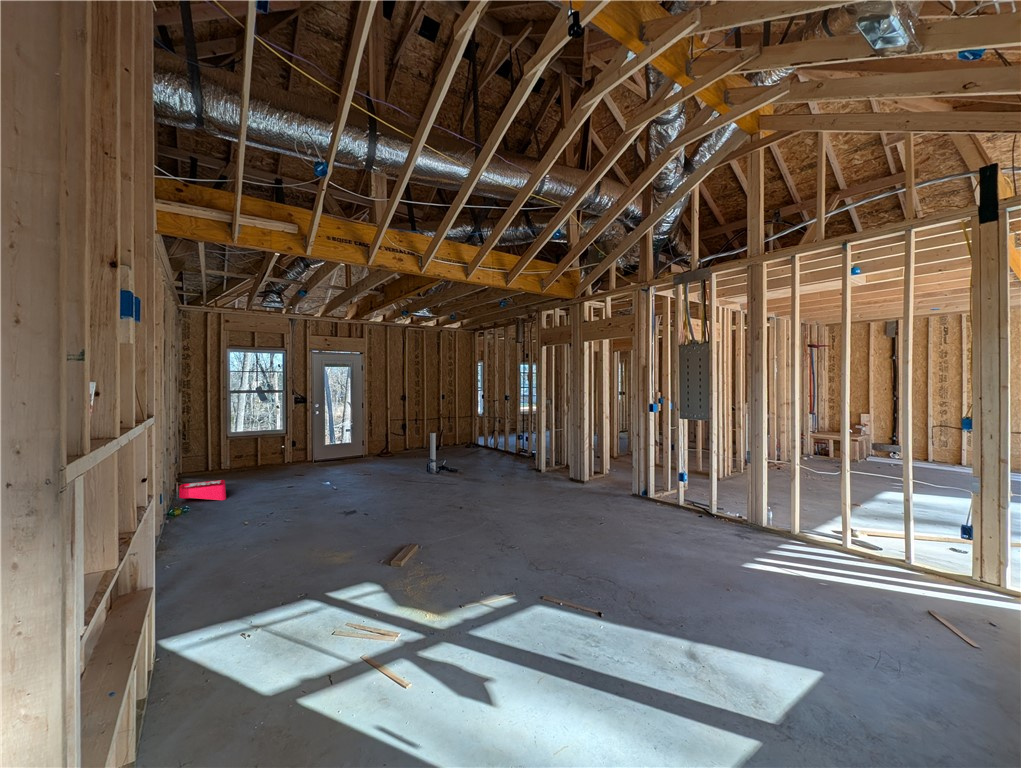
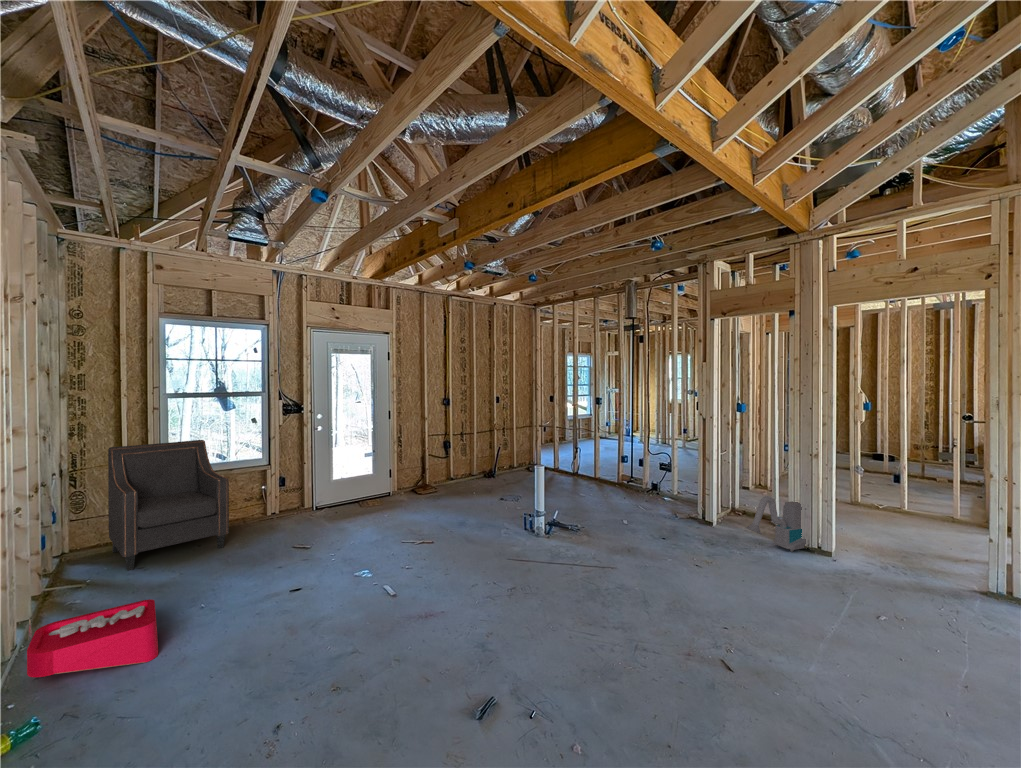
chair: none [201,417,262,479] -> present [108,440,229,571]
vacuum cleaner: none [532,450,573,481] -> present [746,496,811,552]

